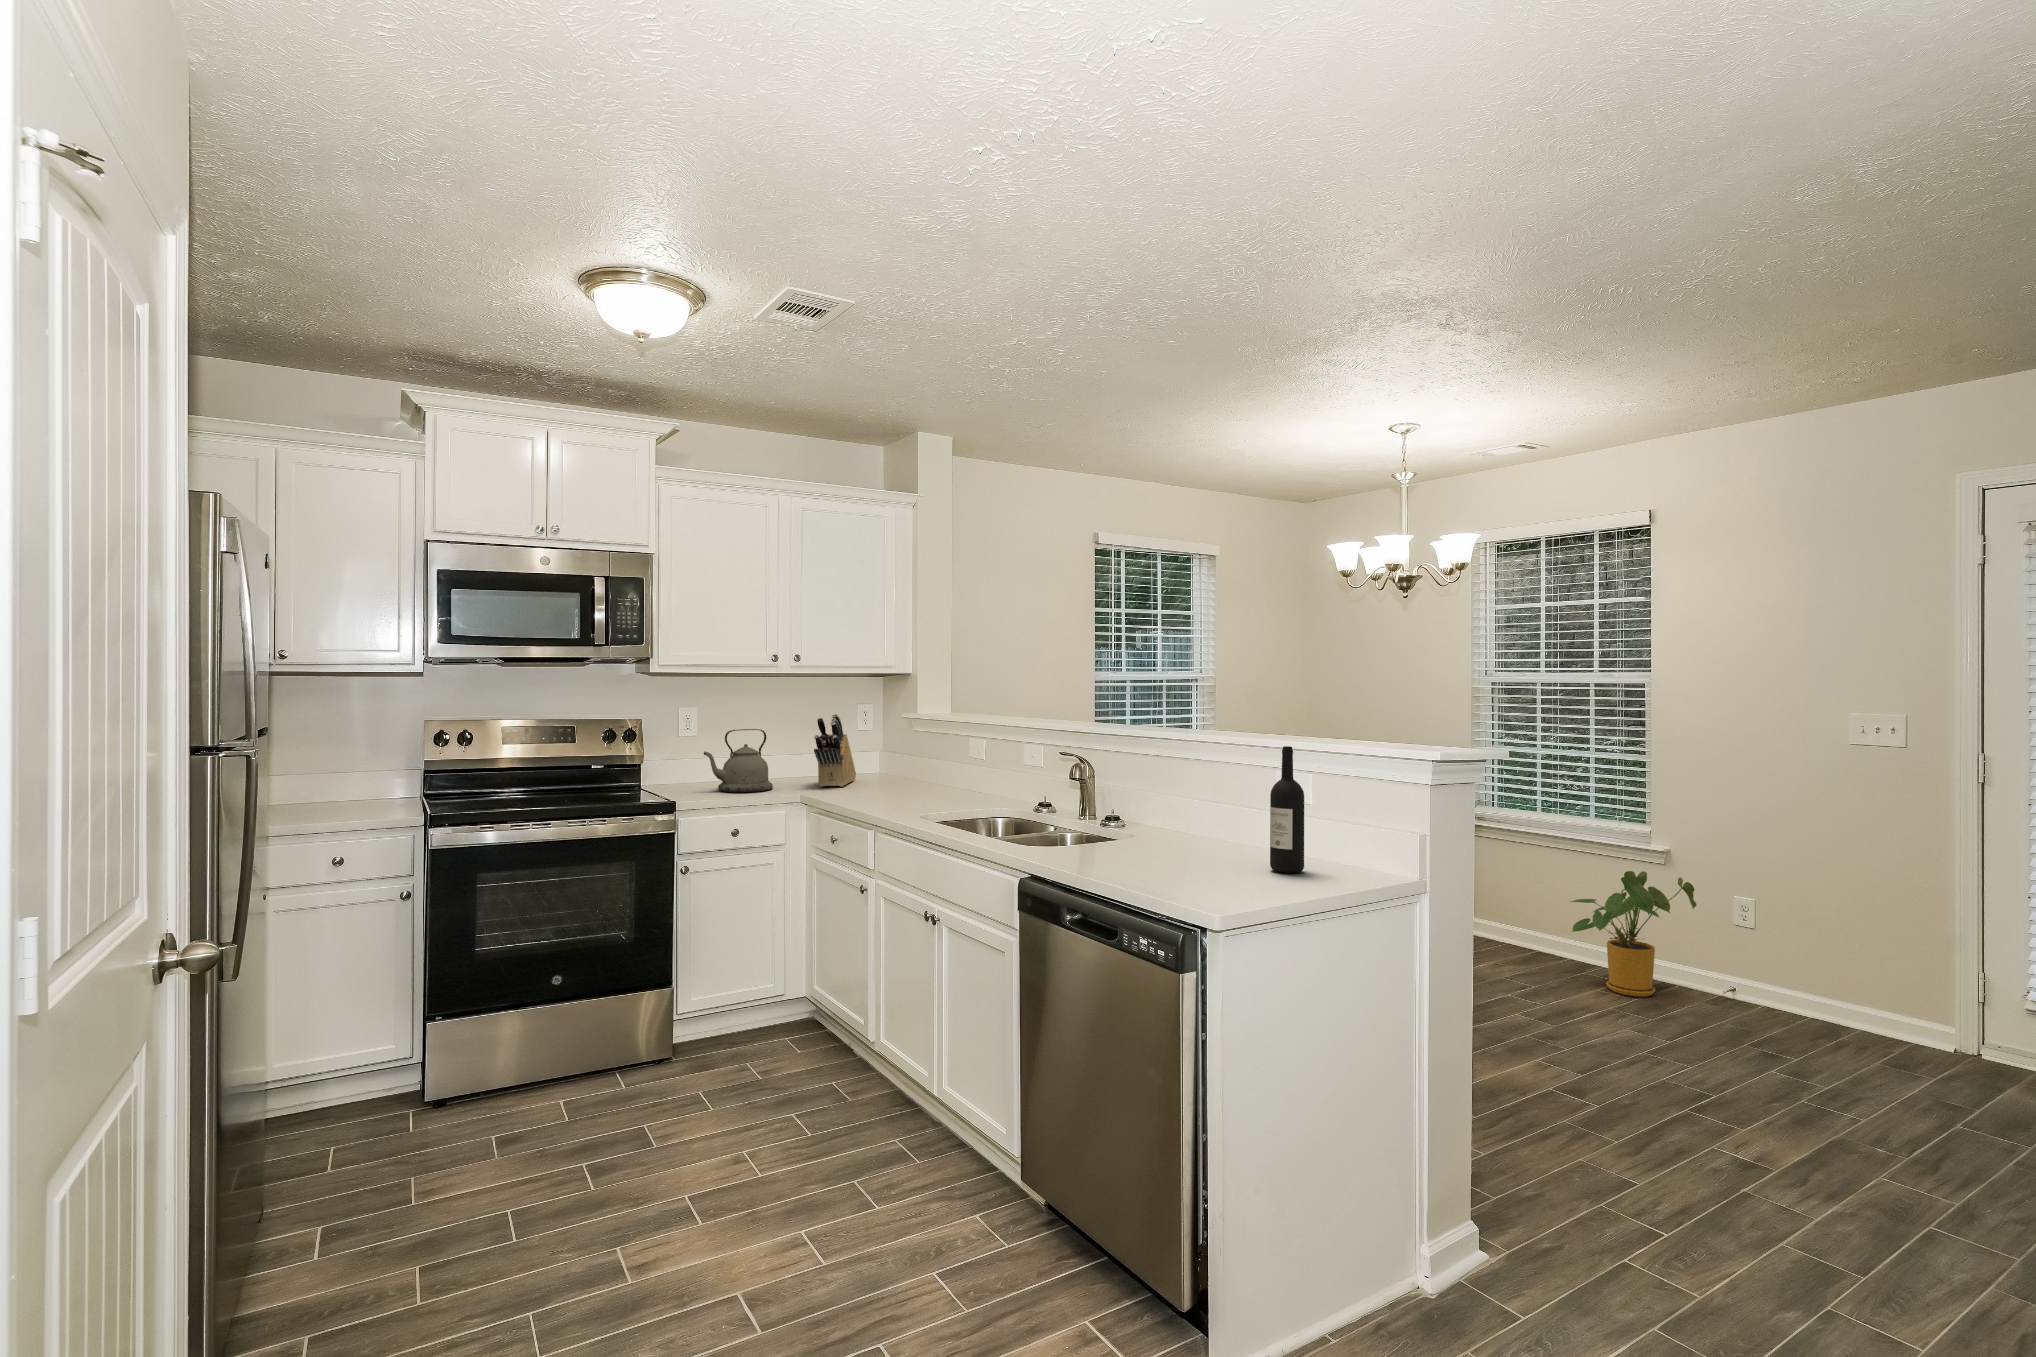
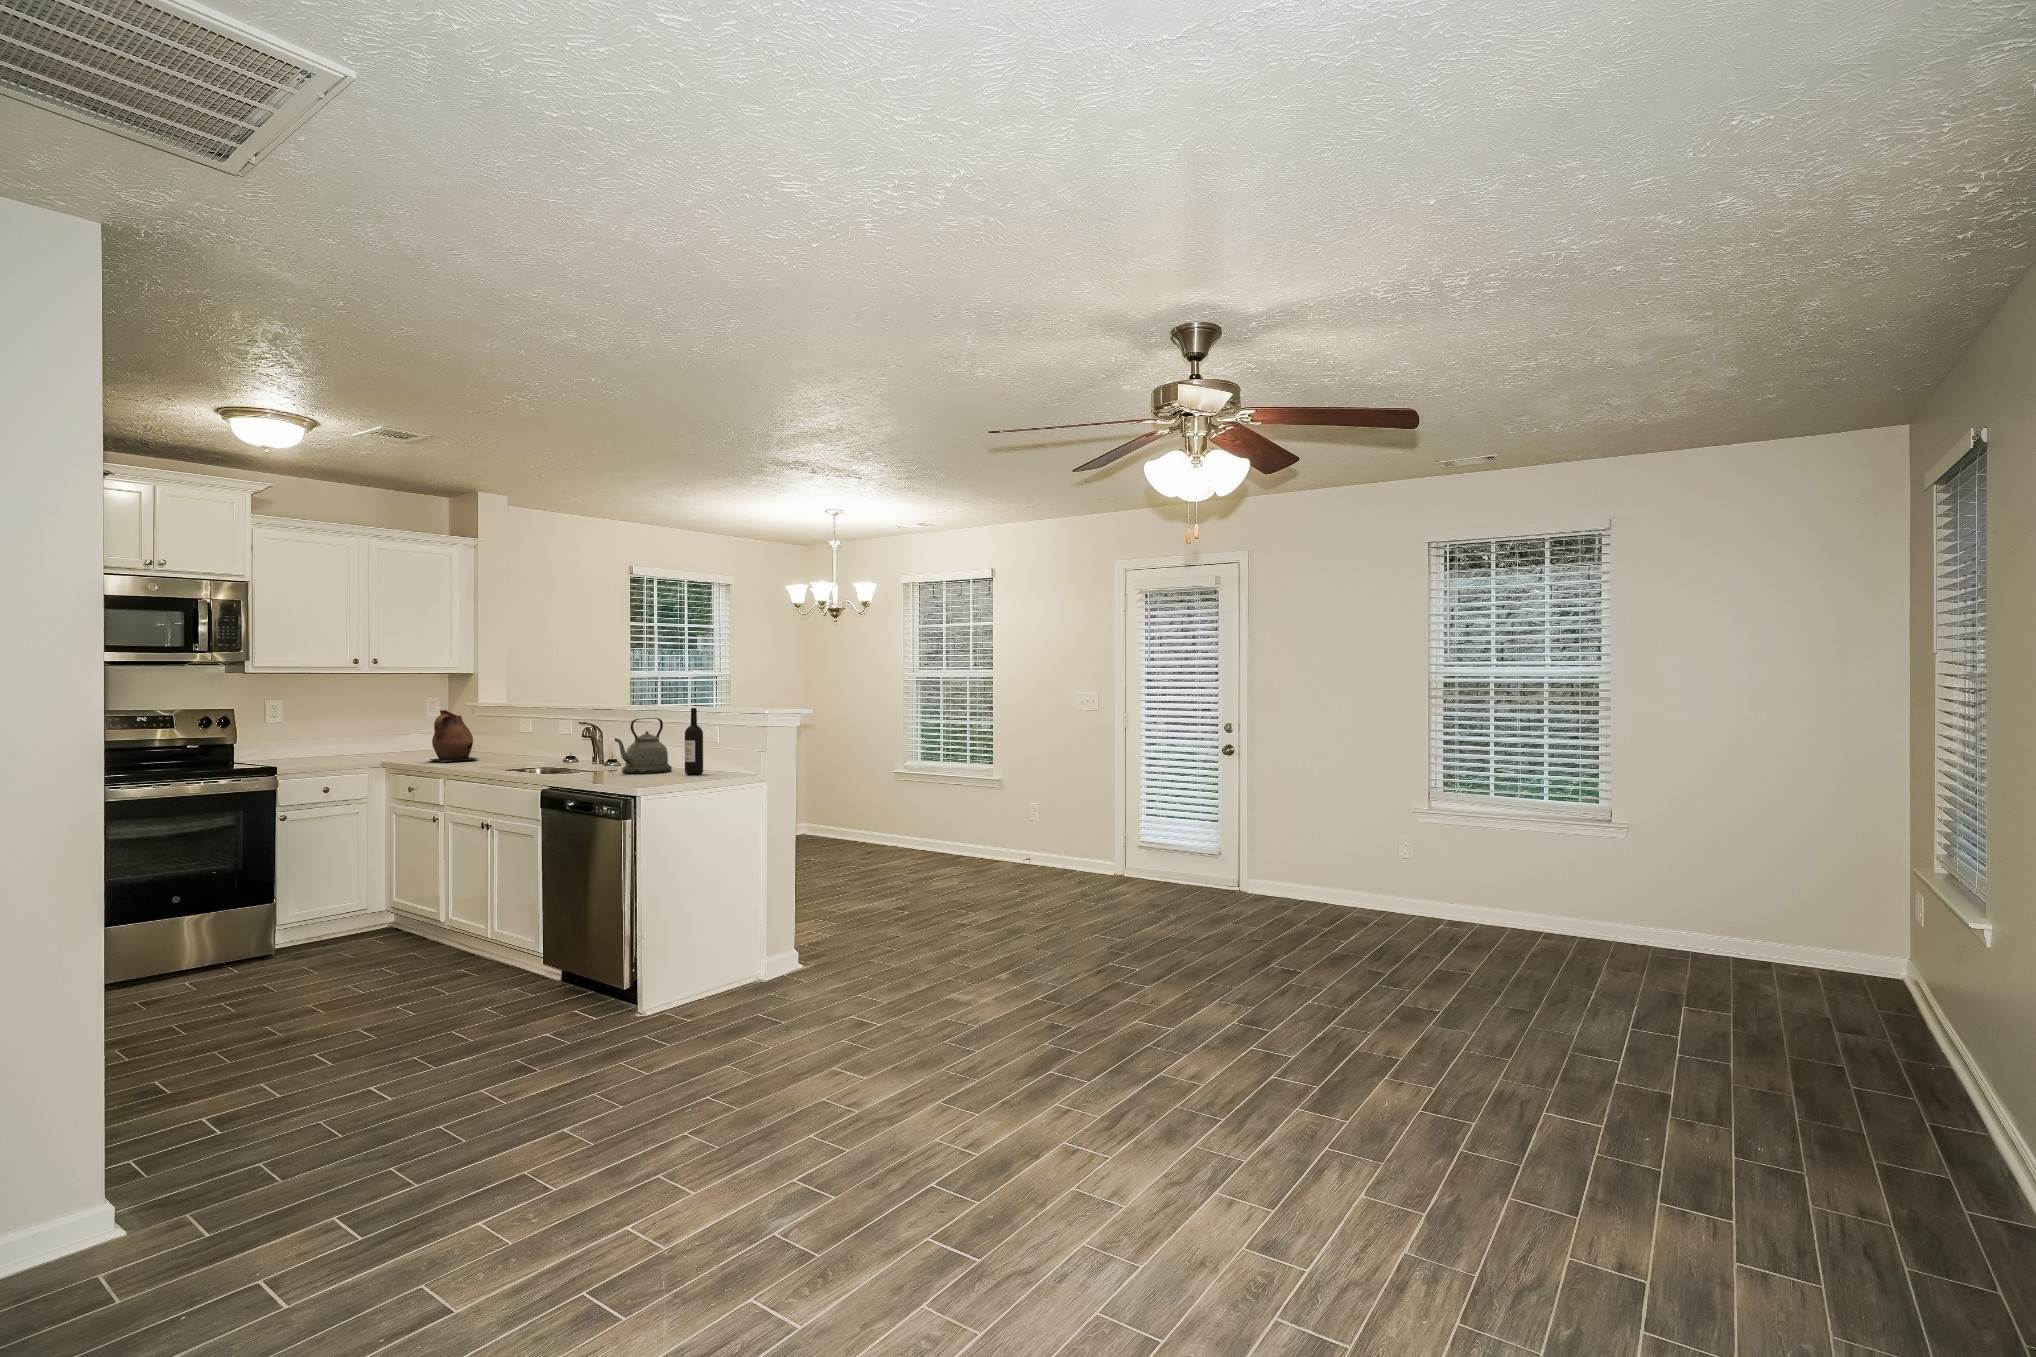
knife block: present [814,714,856,787] -> none [390,703,425,757]
ceramic pitcher: none [857,726,921,799] -> present [431,710,478,761]
kettle: present [704,729,773,792] -> present [615,718,672,774]
house plant: present [1571,871,1697,997] -> none [941,793,1014,869]

